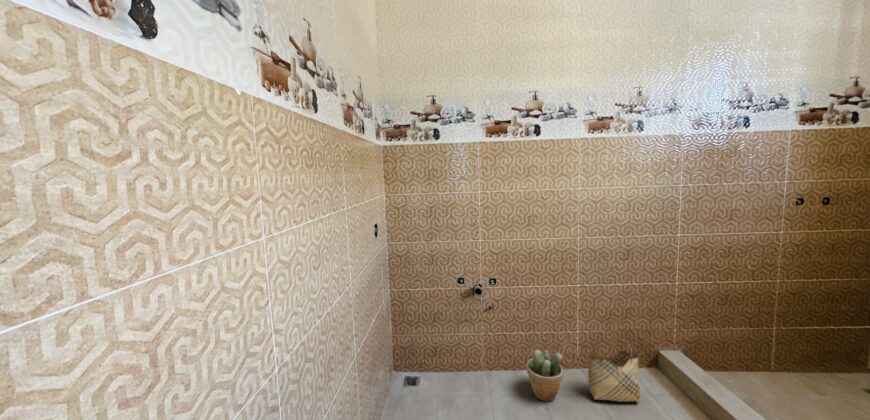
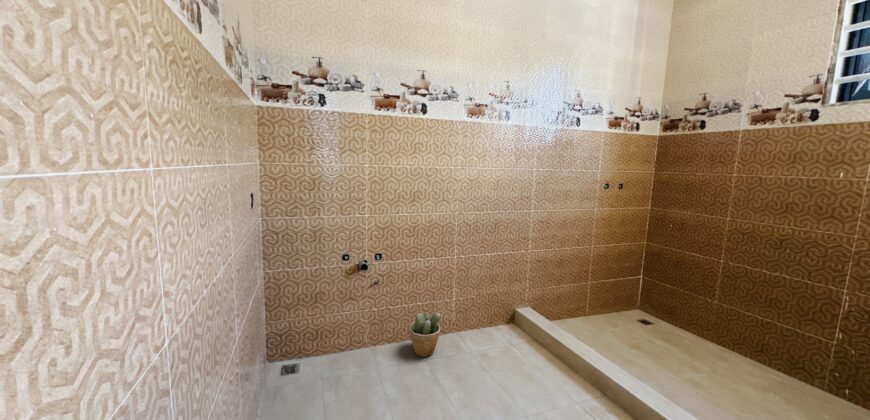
woven basket: present [587,326,640,401] -> none [458,285,495,347]

